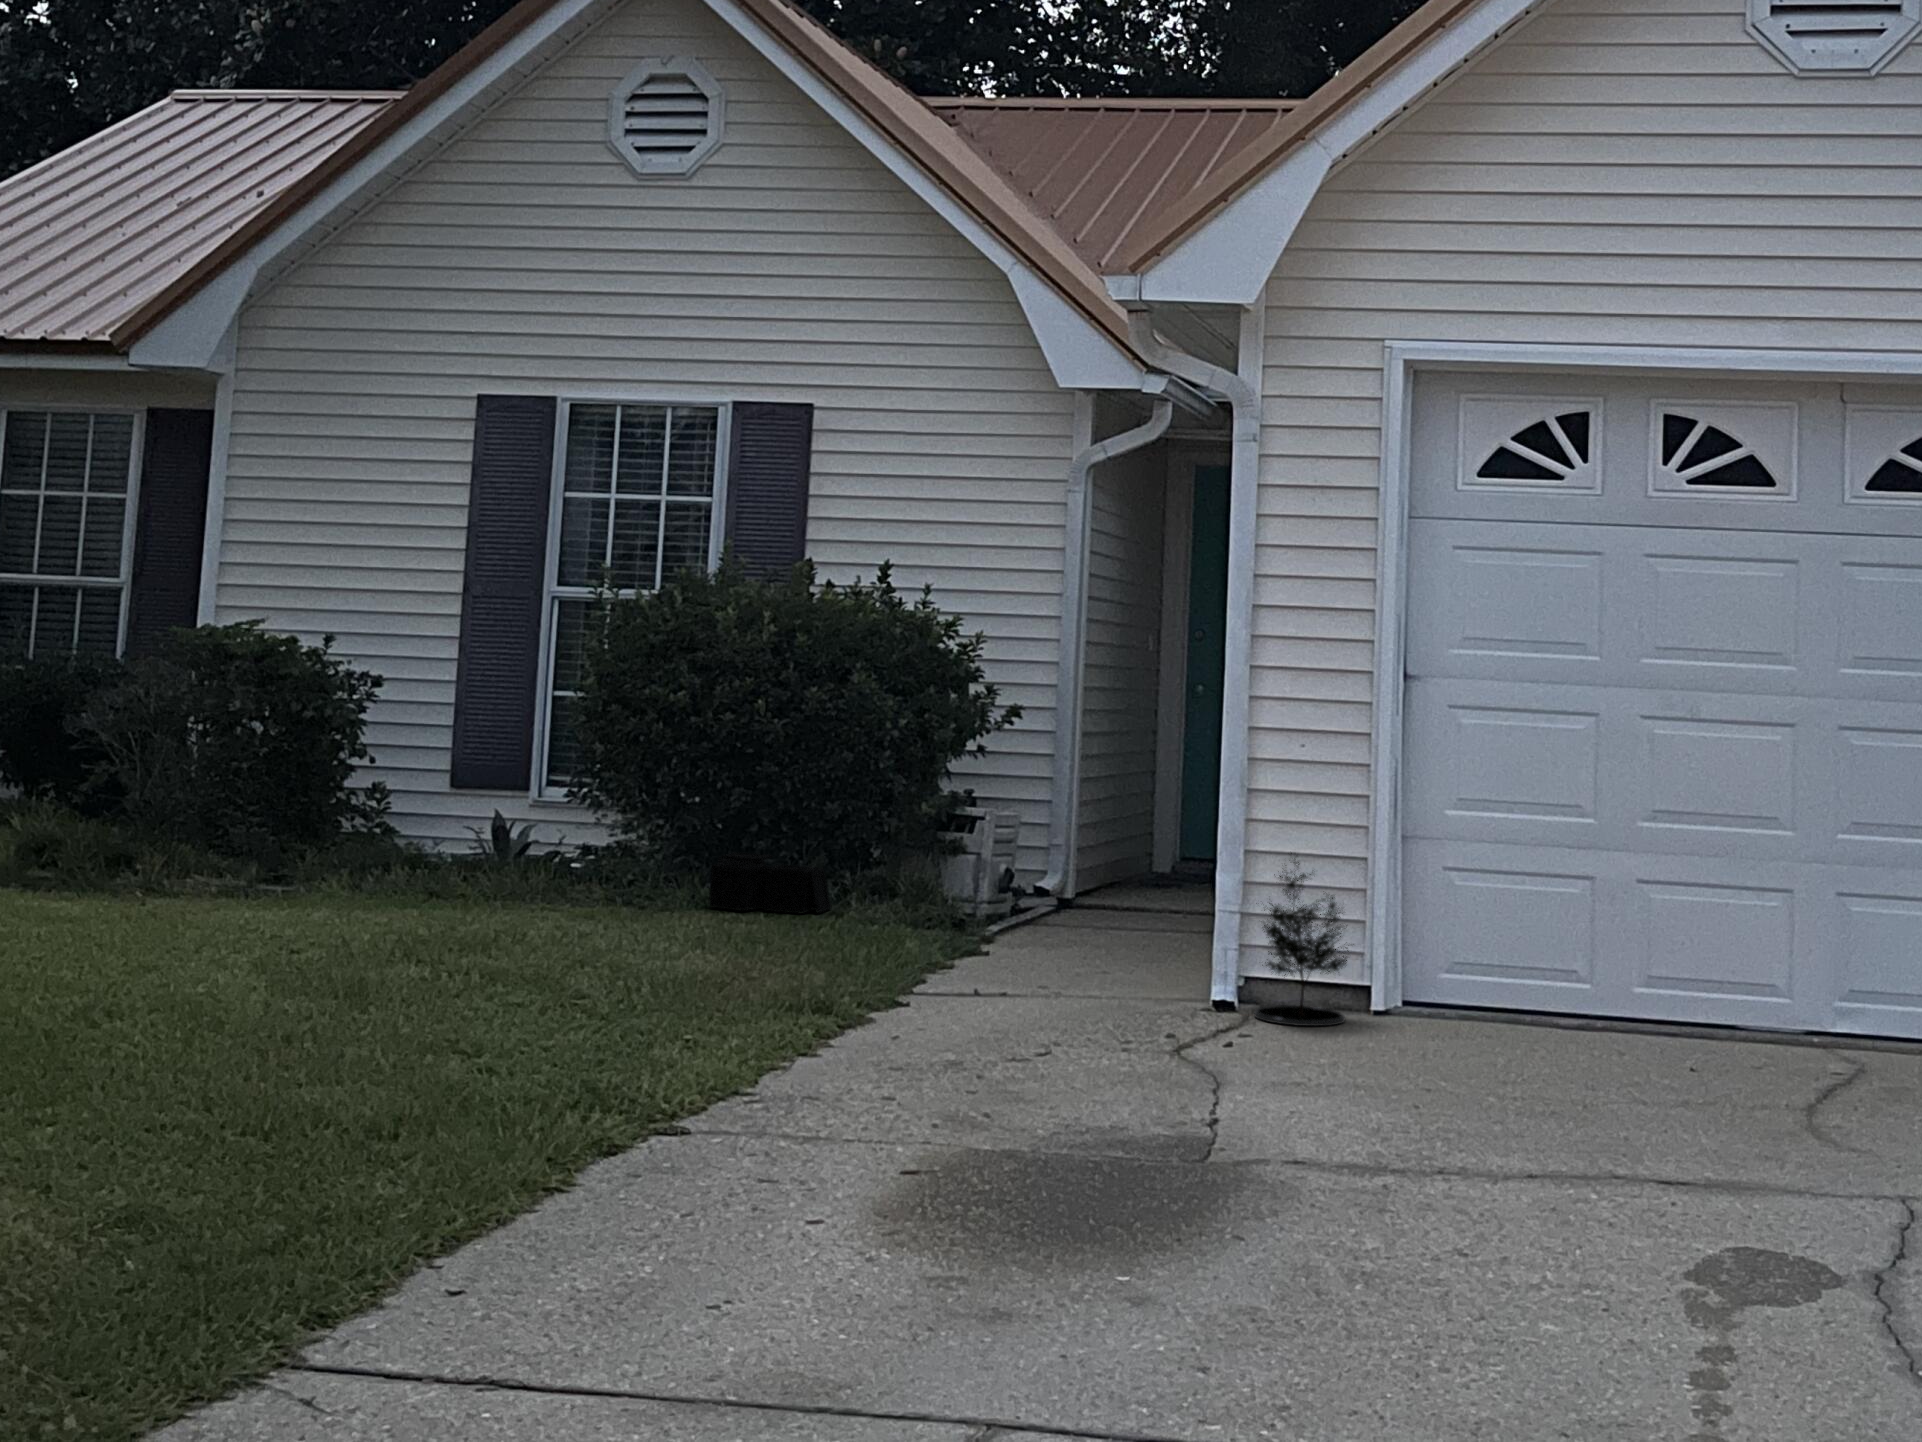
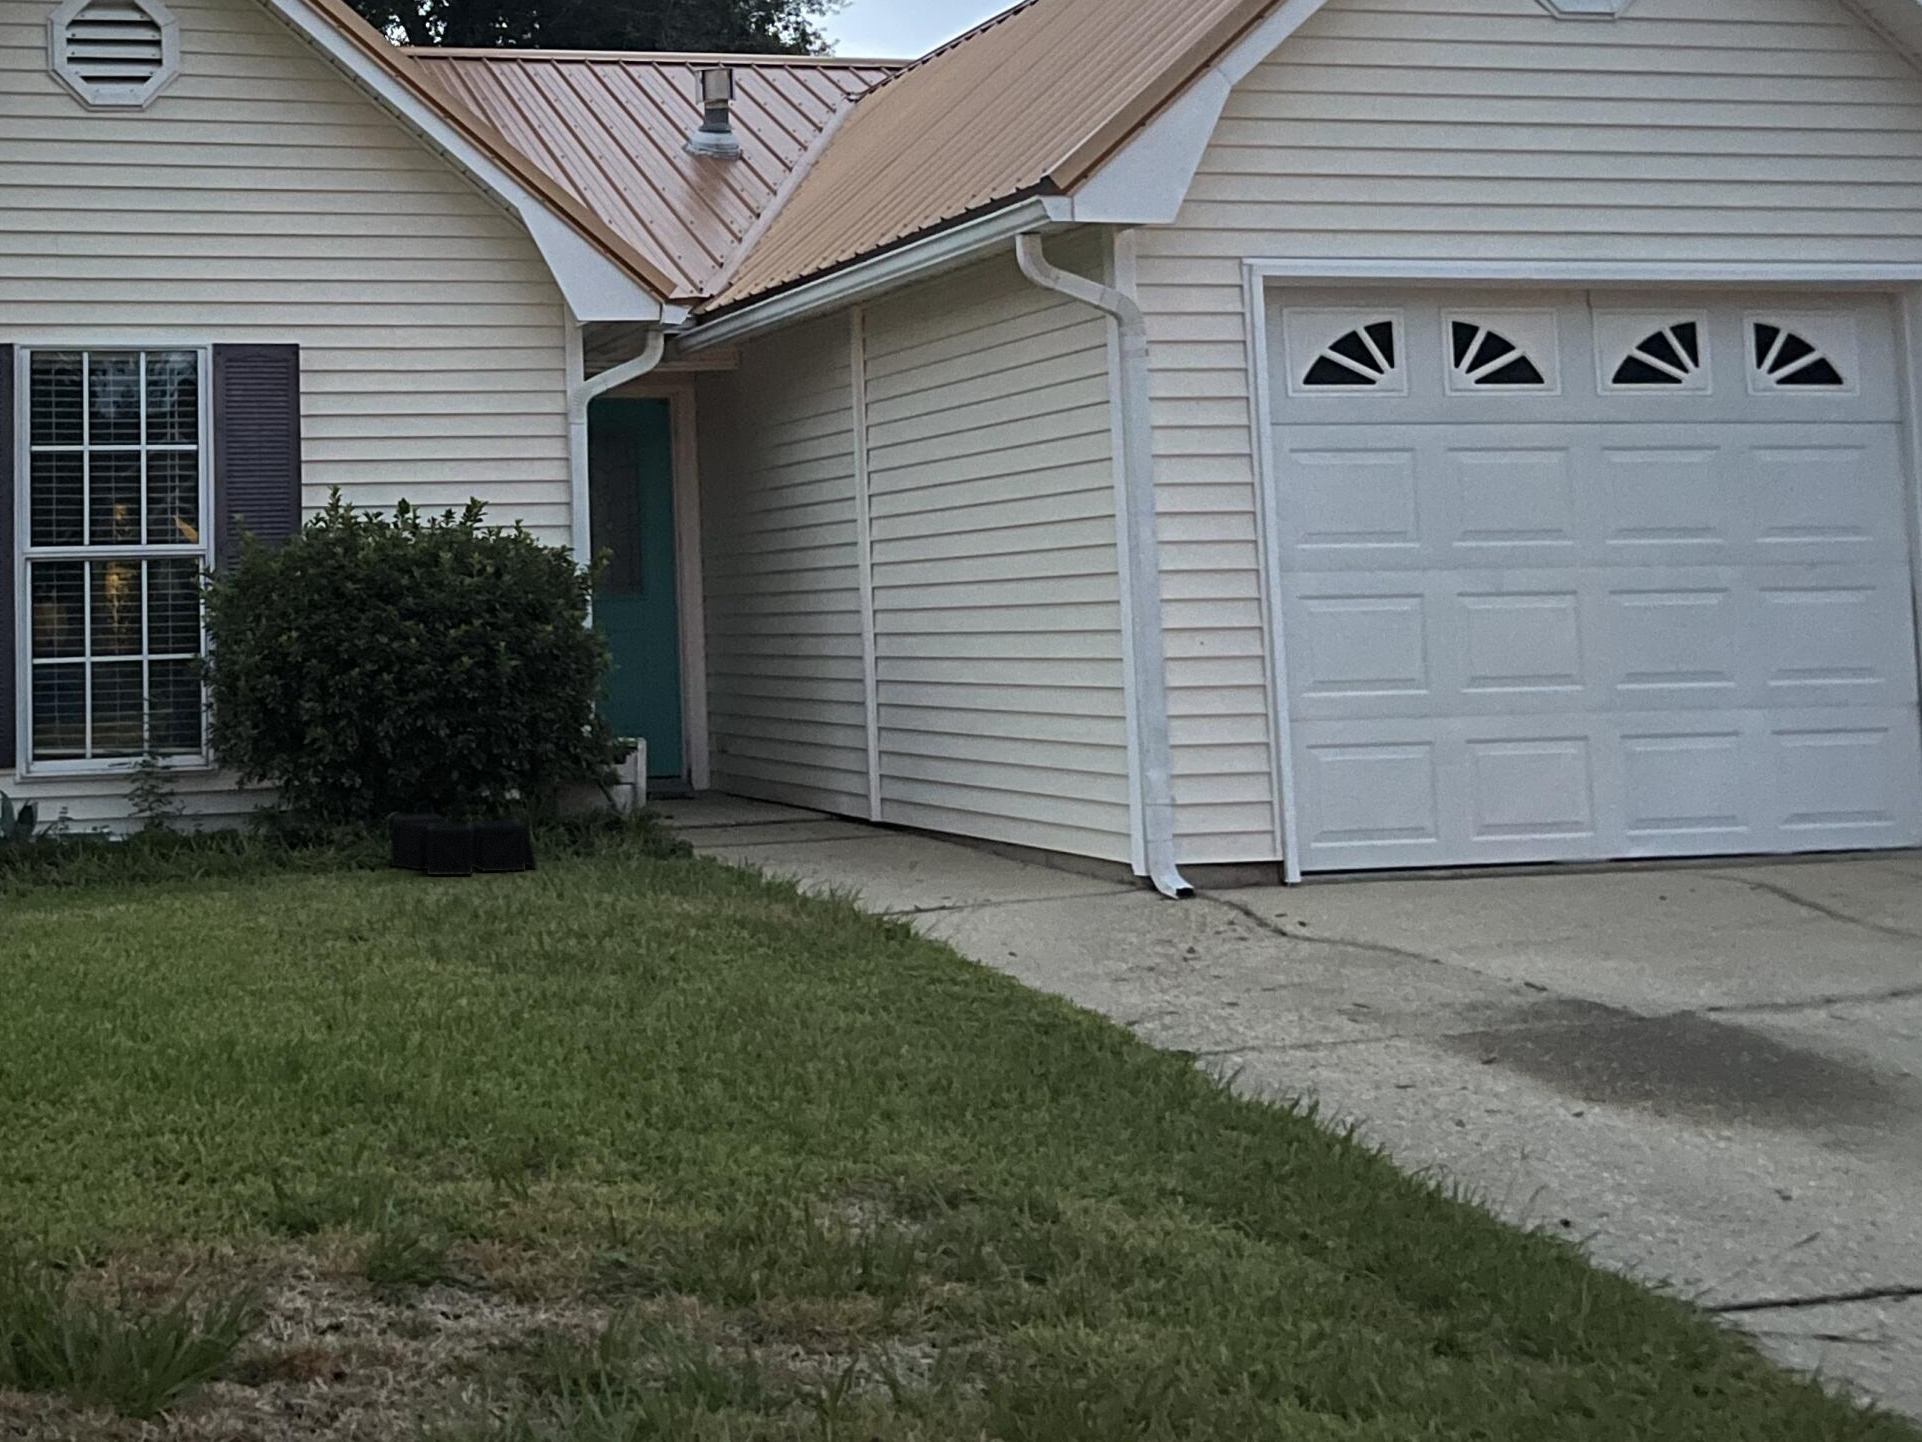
potted tree: present [1254,853,1354,1026] -> none [1196,748,1292,914]

